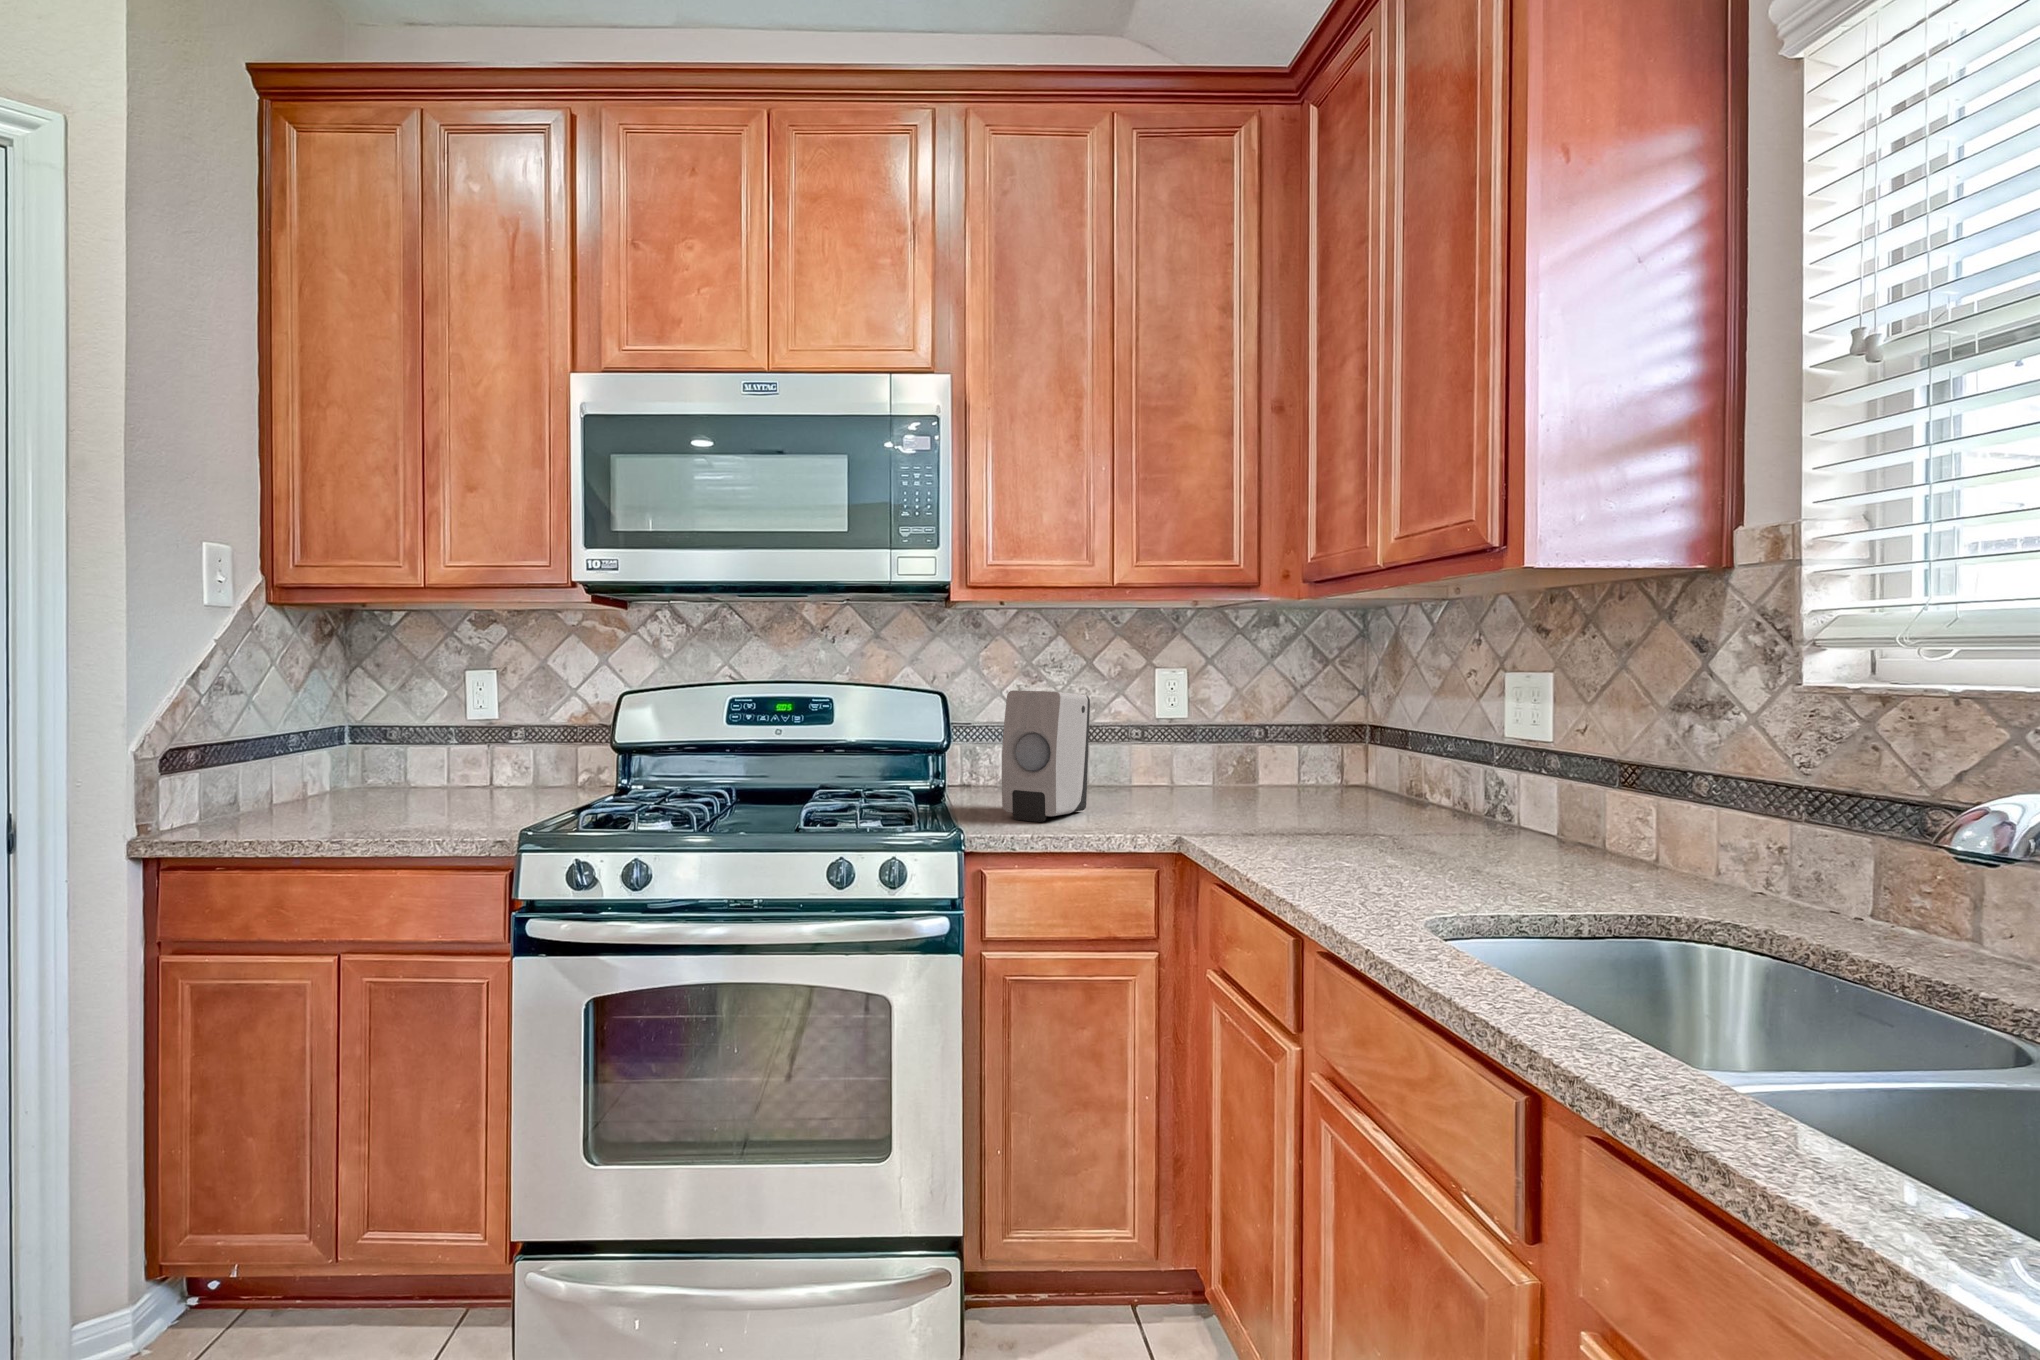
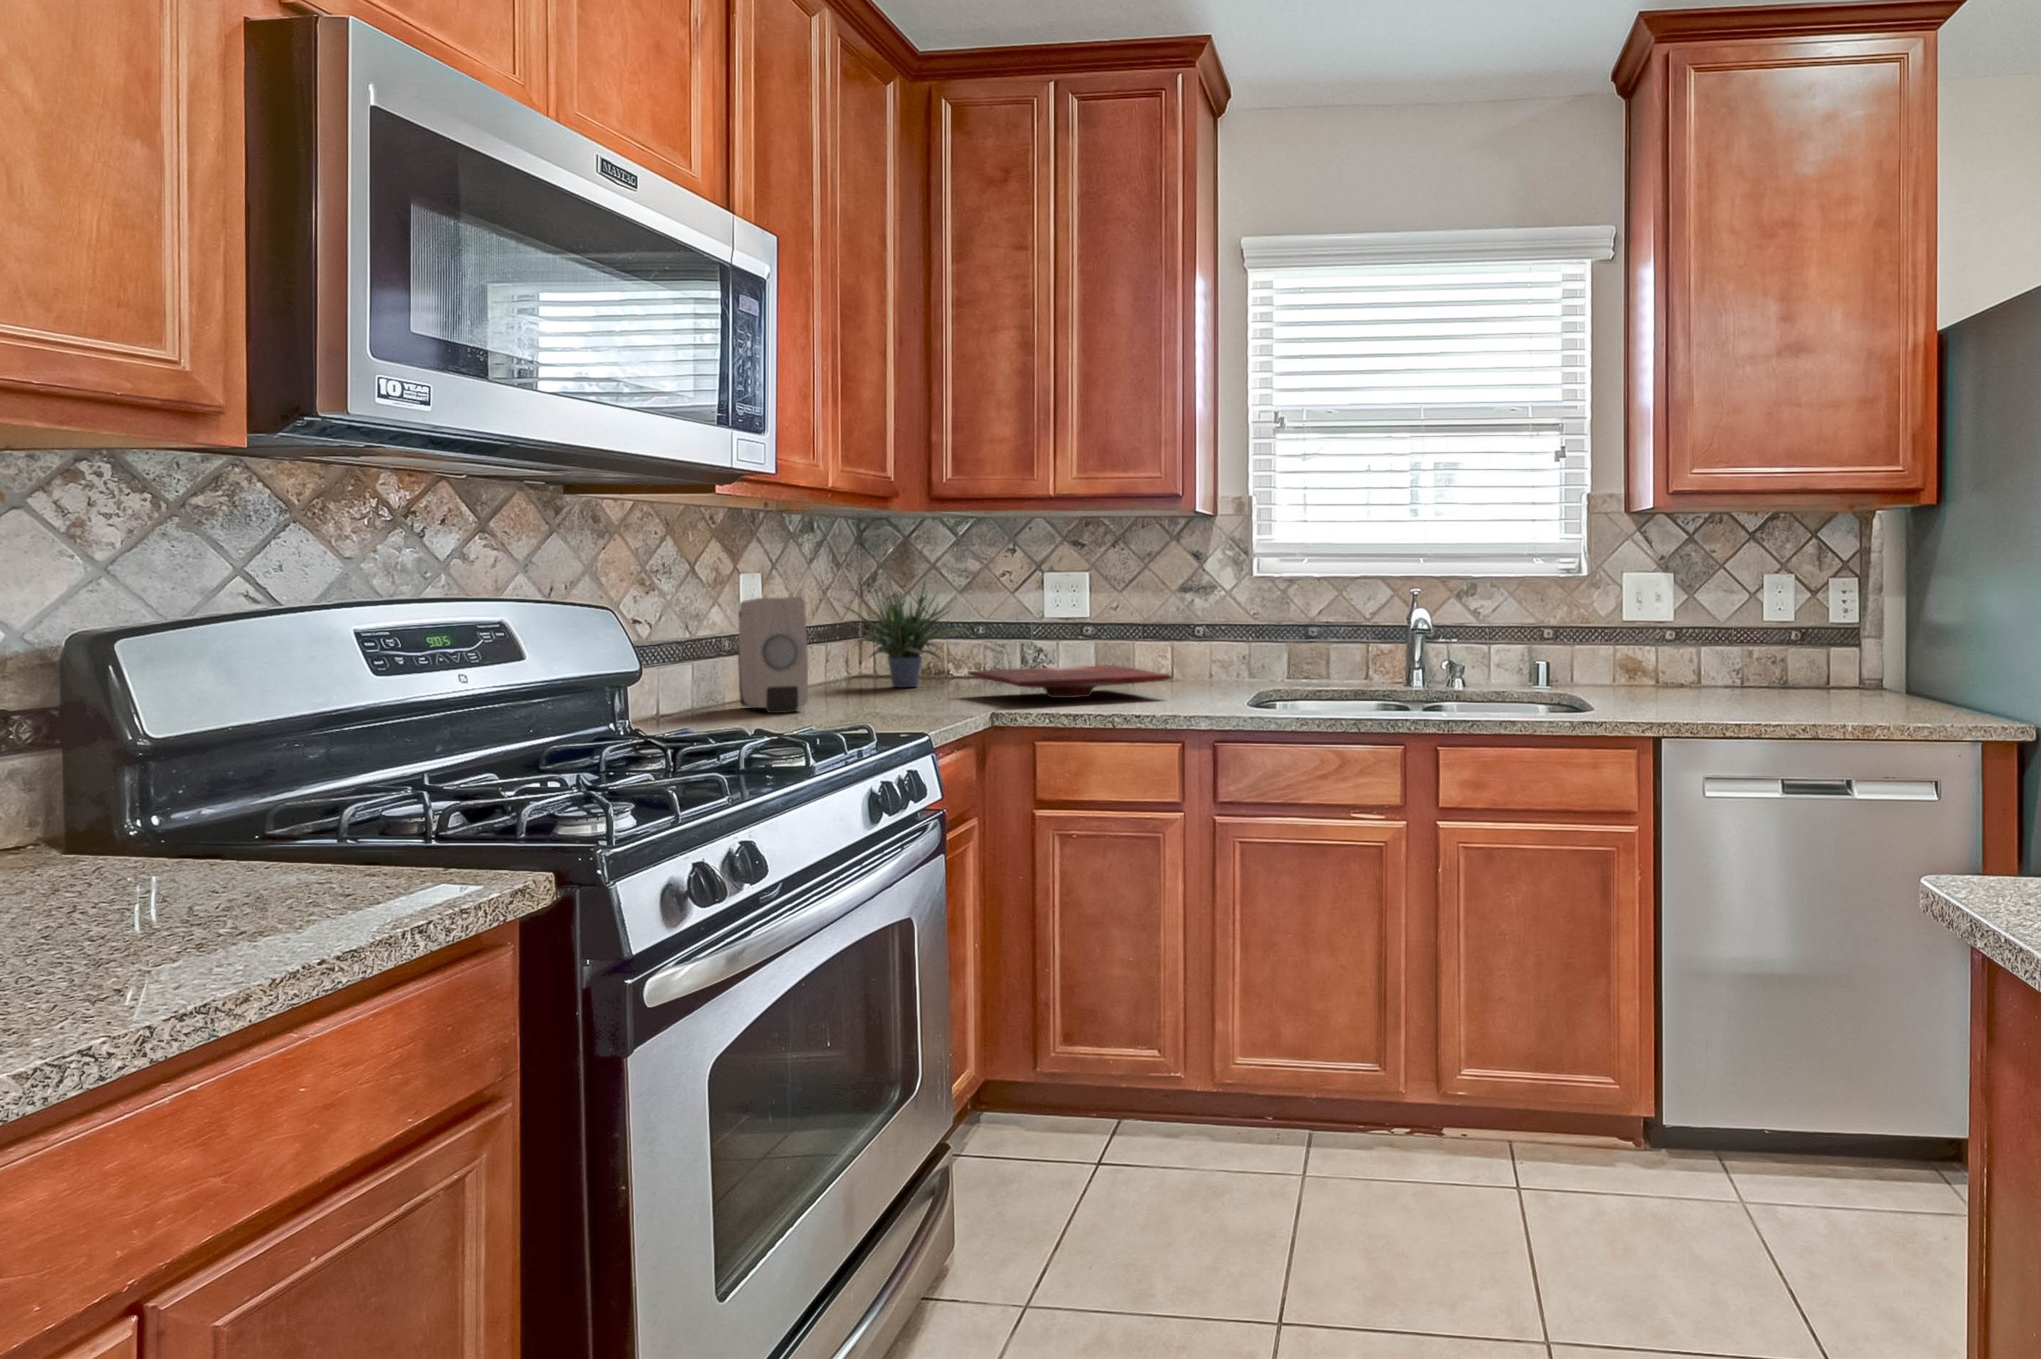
potted plant: none [1222,655,1407,809] -> present [842,570,963,687]
cutting board: none [1281,800,1574,863] -> present [968,665,1171,698]

